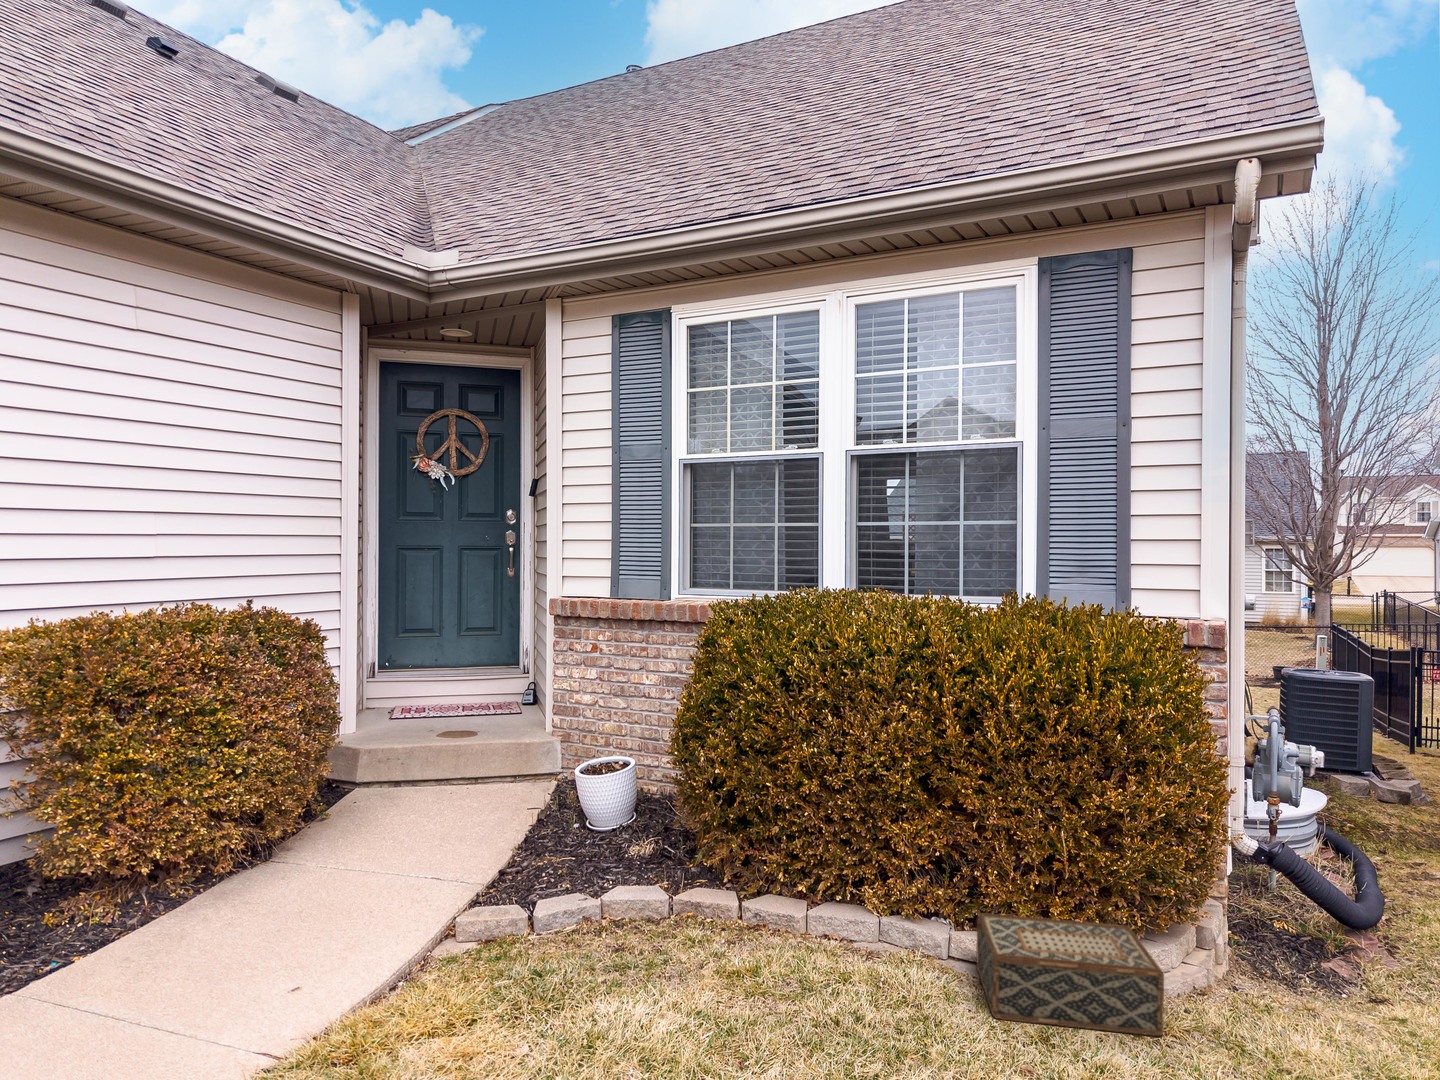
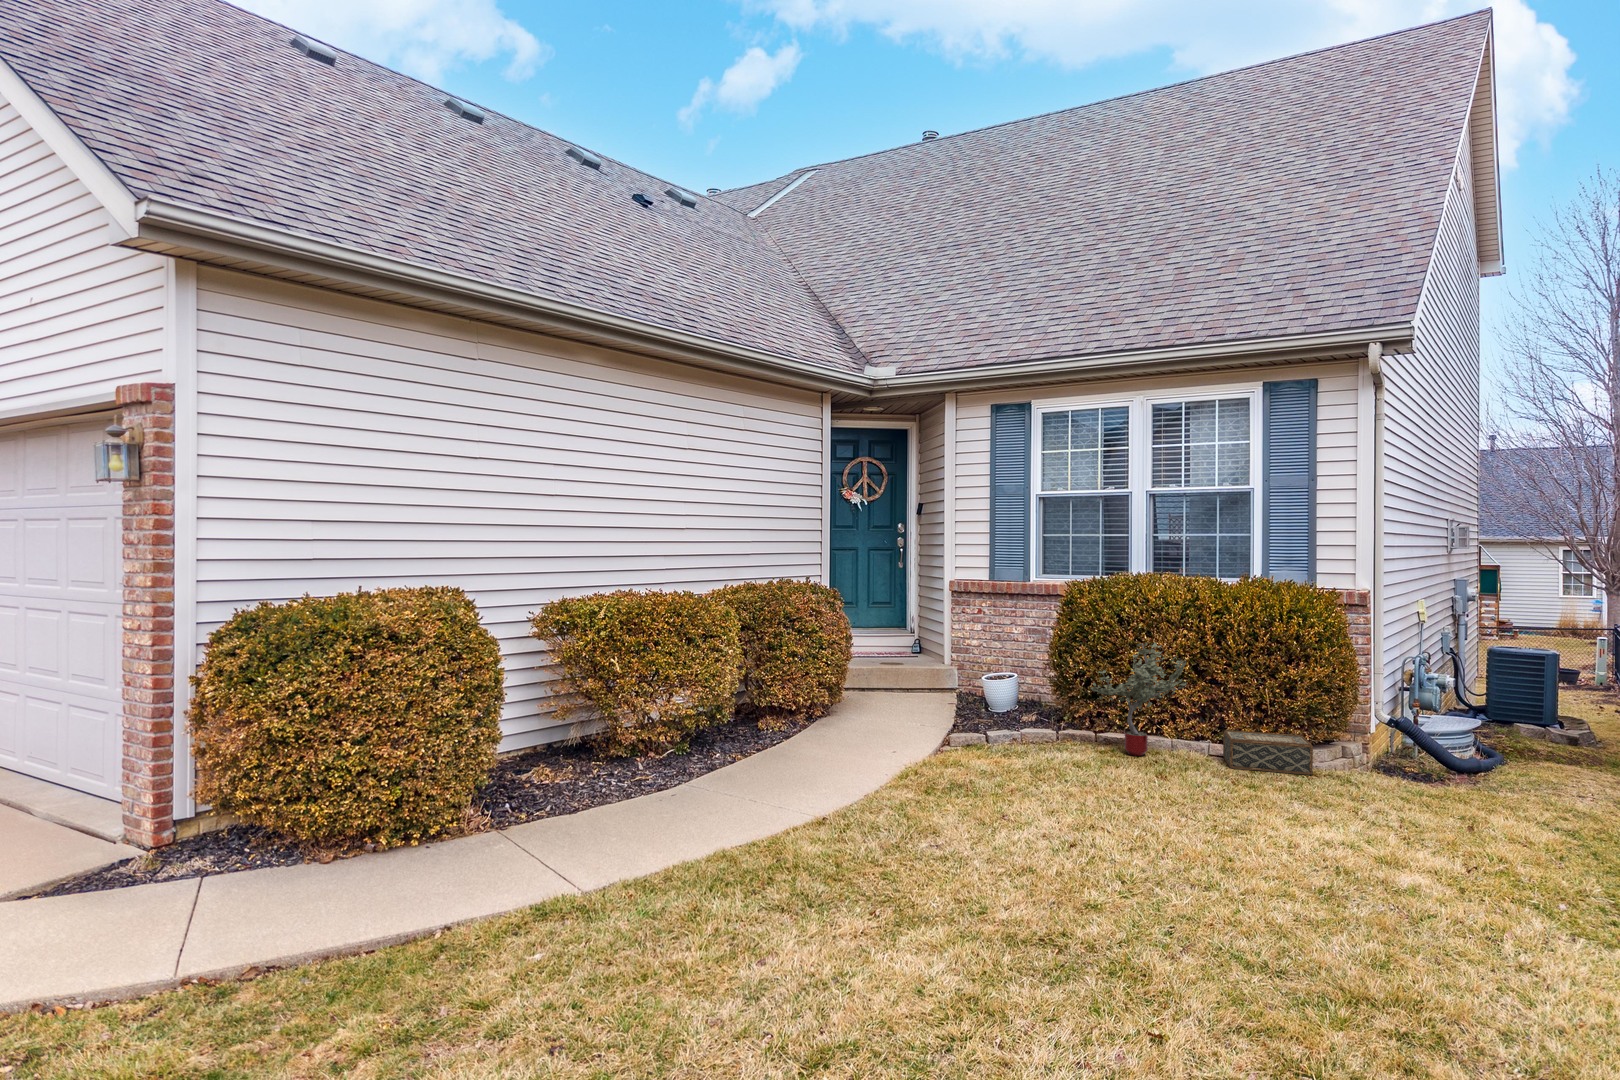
potted tree: none [721,735,906,976] -> present [1091,643,1186,756]

